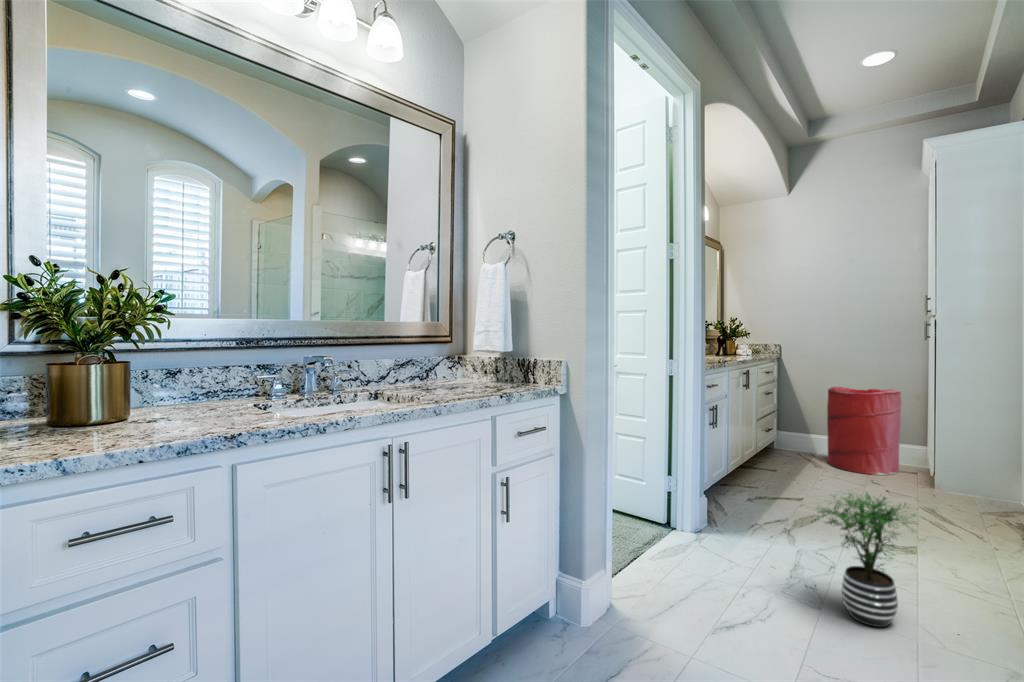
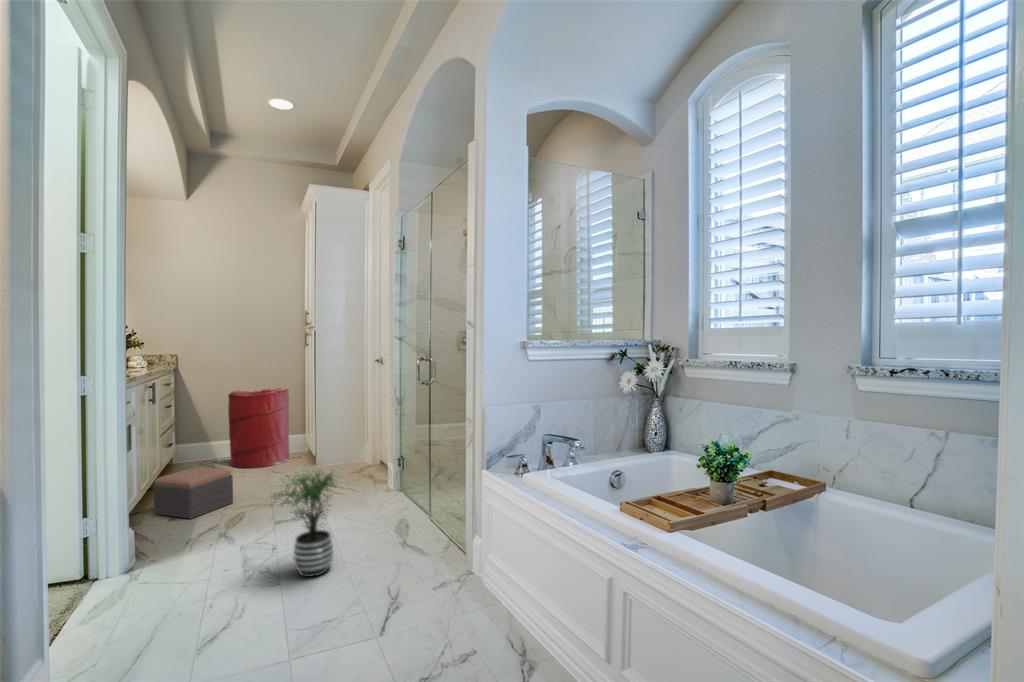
footstool: none [739,456,813,504] -> present [153,467,233,519]

